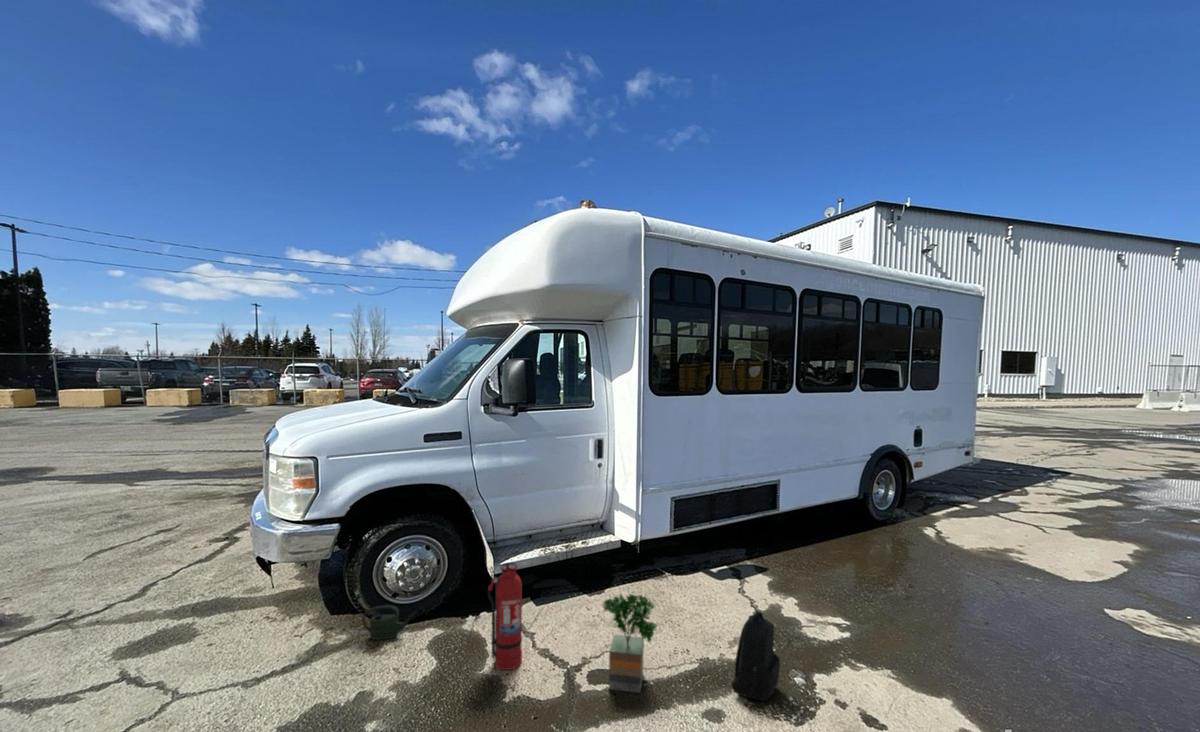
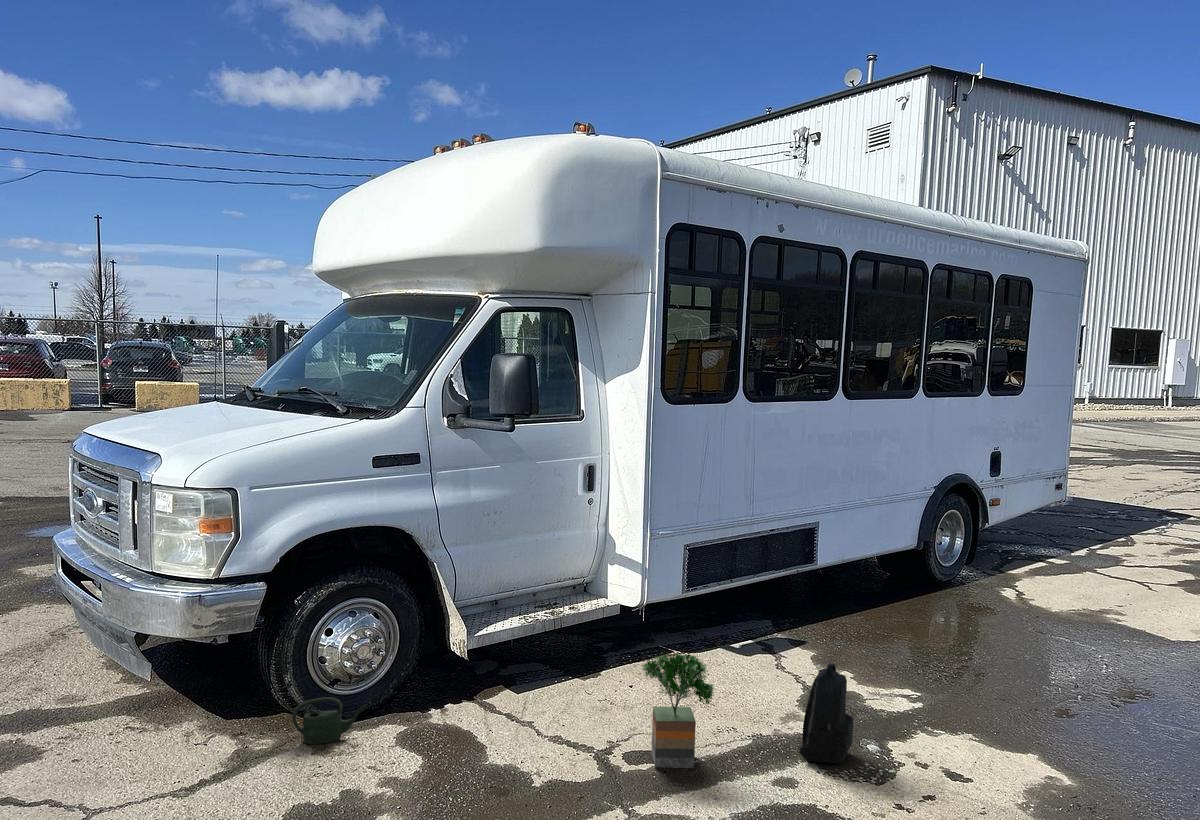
fire extinguisher: present [488,563,522,670] -> none [491,625,533,760]

